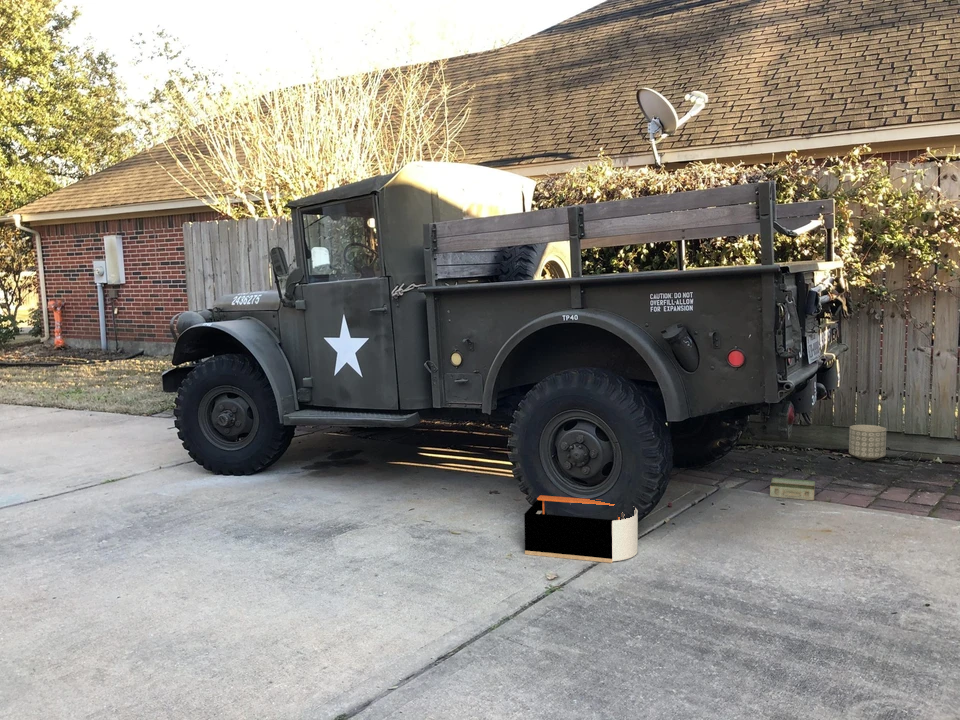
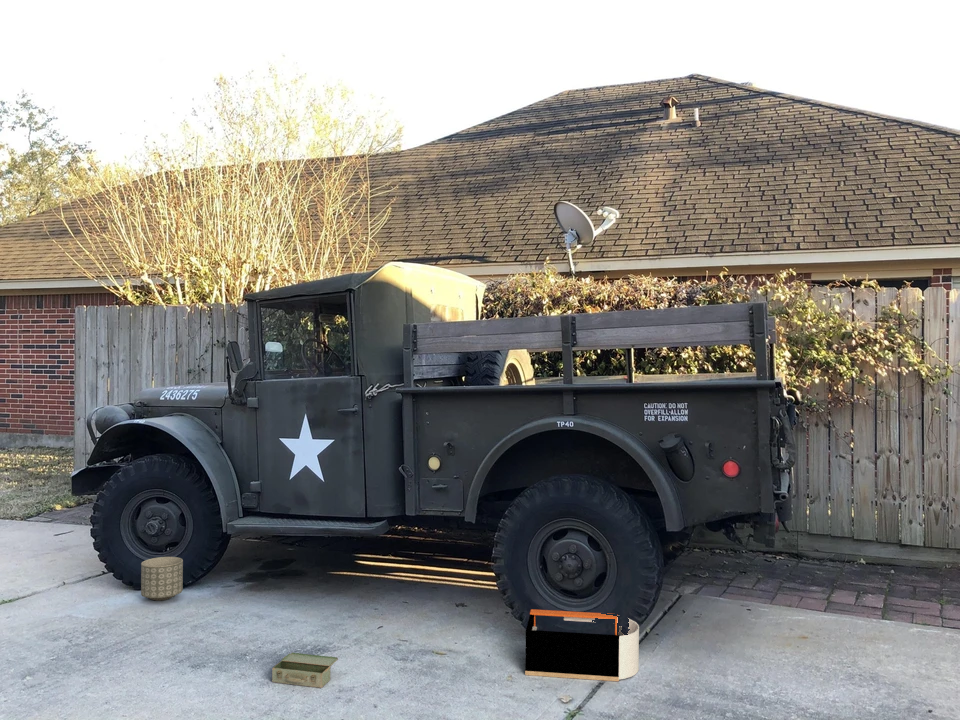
planter: present [849,425,886,461] -> present [141,557,183,601]
toolbox: present [770,478,815,500] -> present [272,653,338,688]

